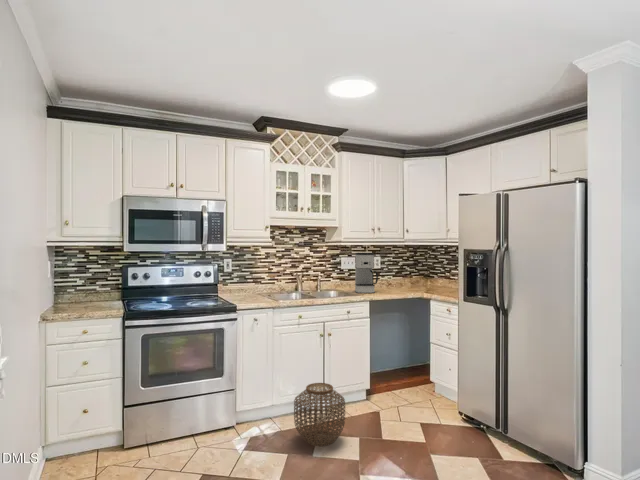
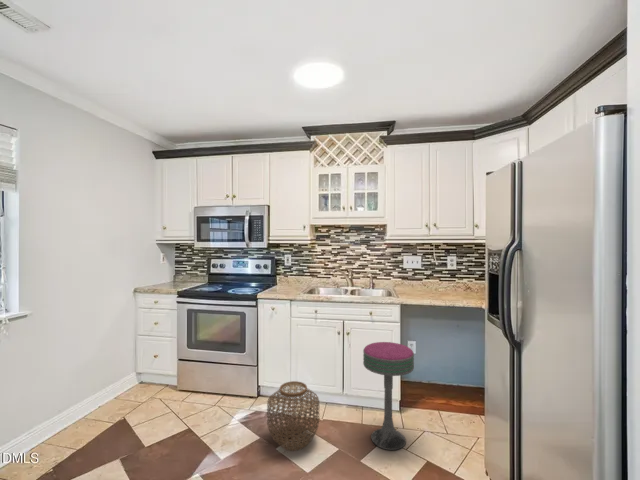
coffee maker: present [355,253,378,293] -> none [403,252,430,296]
bar stool: none [362,333,405,422] -> present [363,342,414,450]

